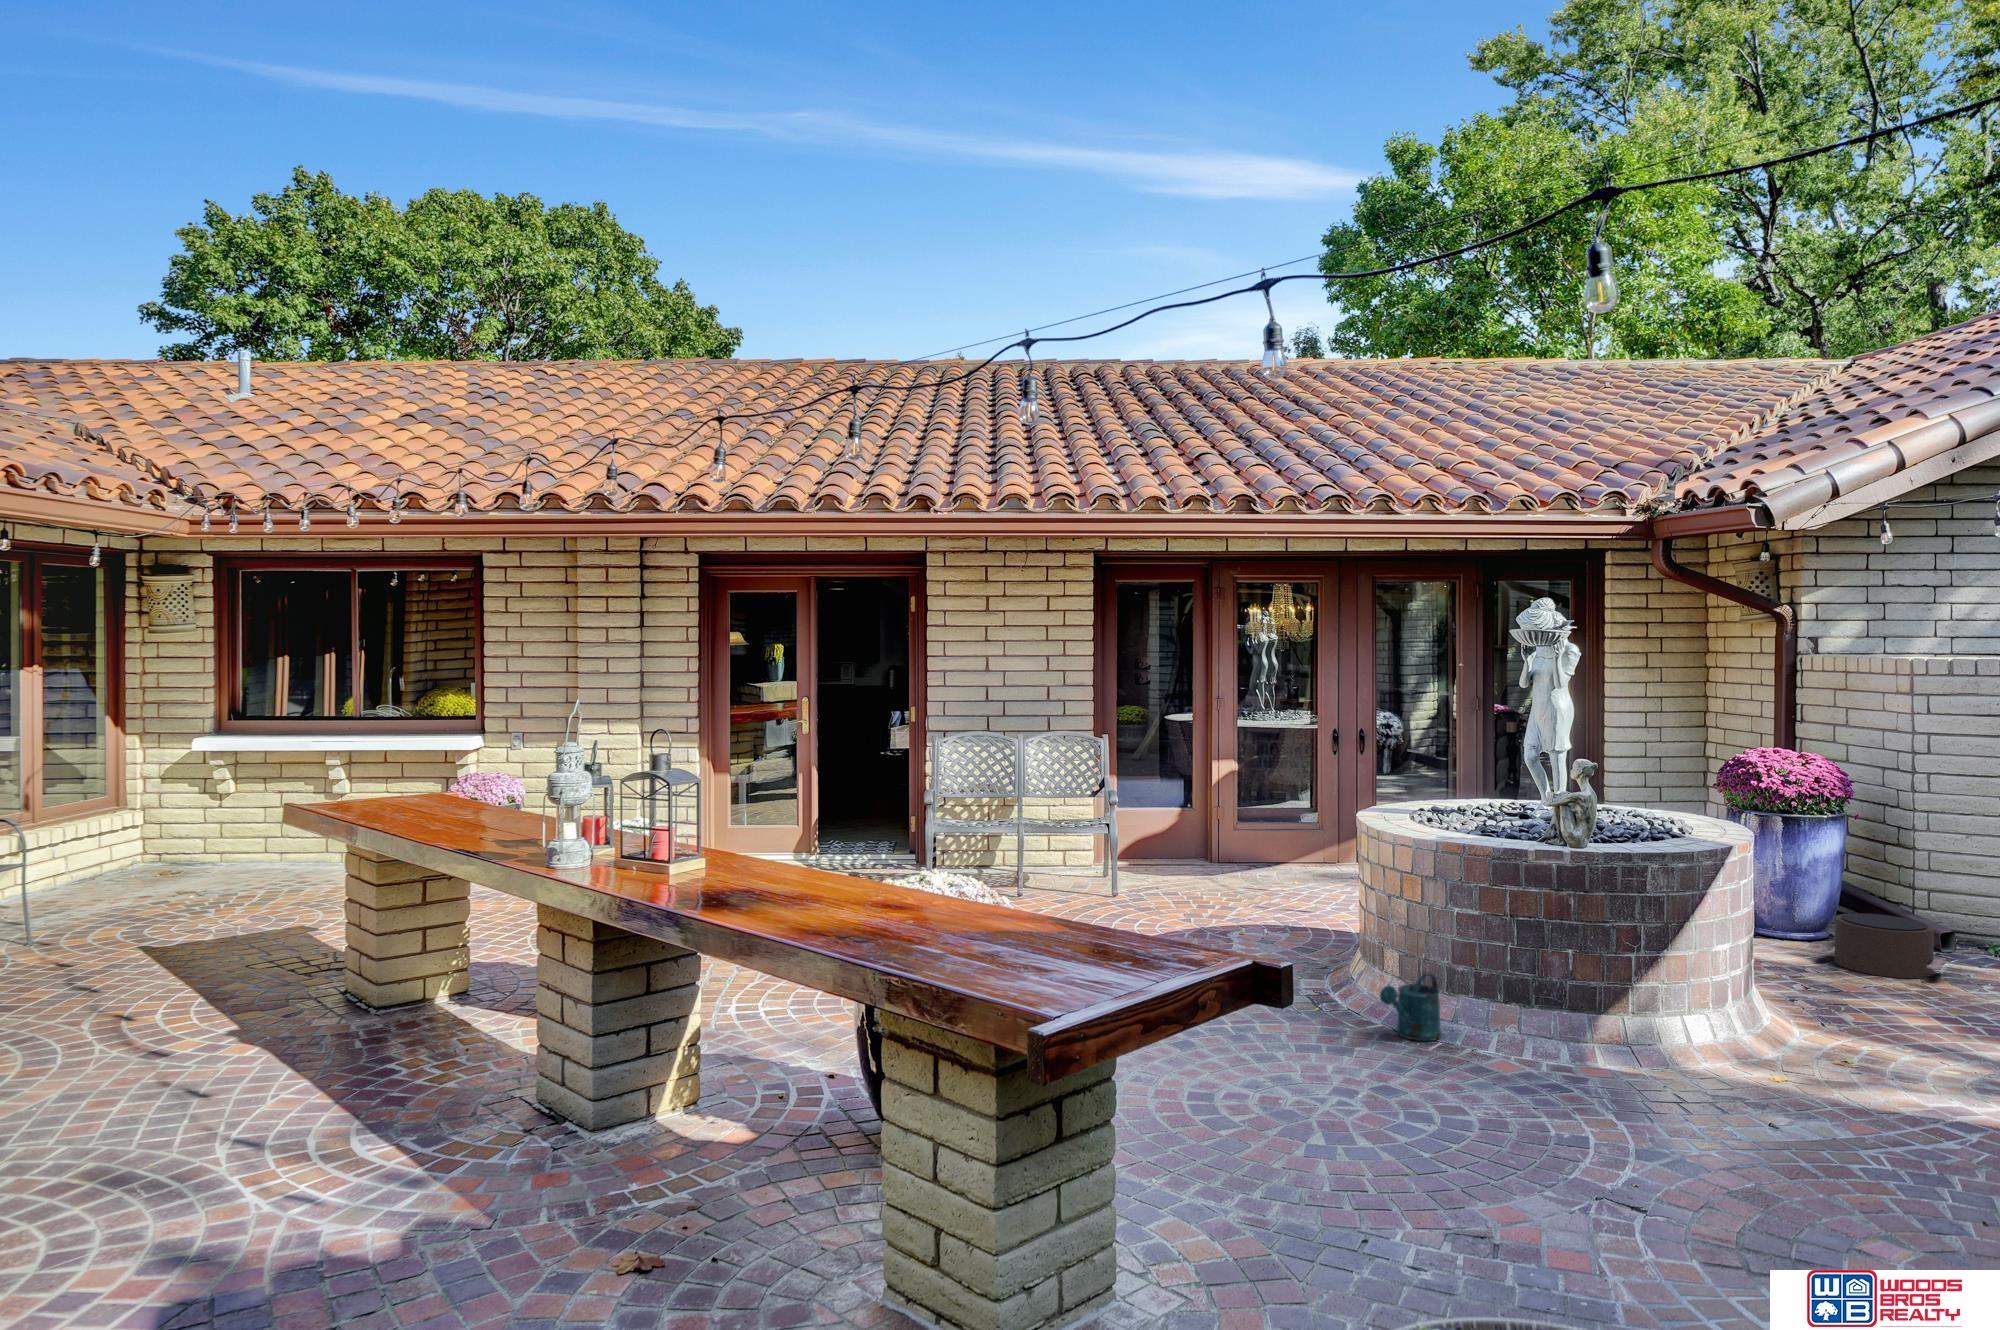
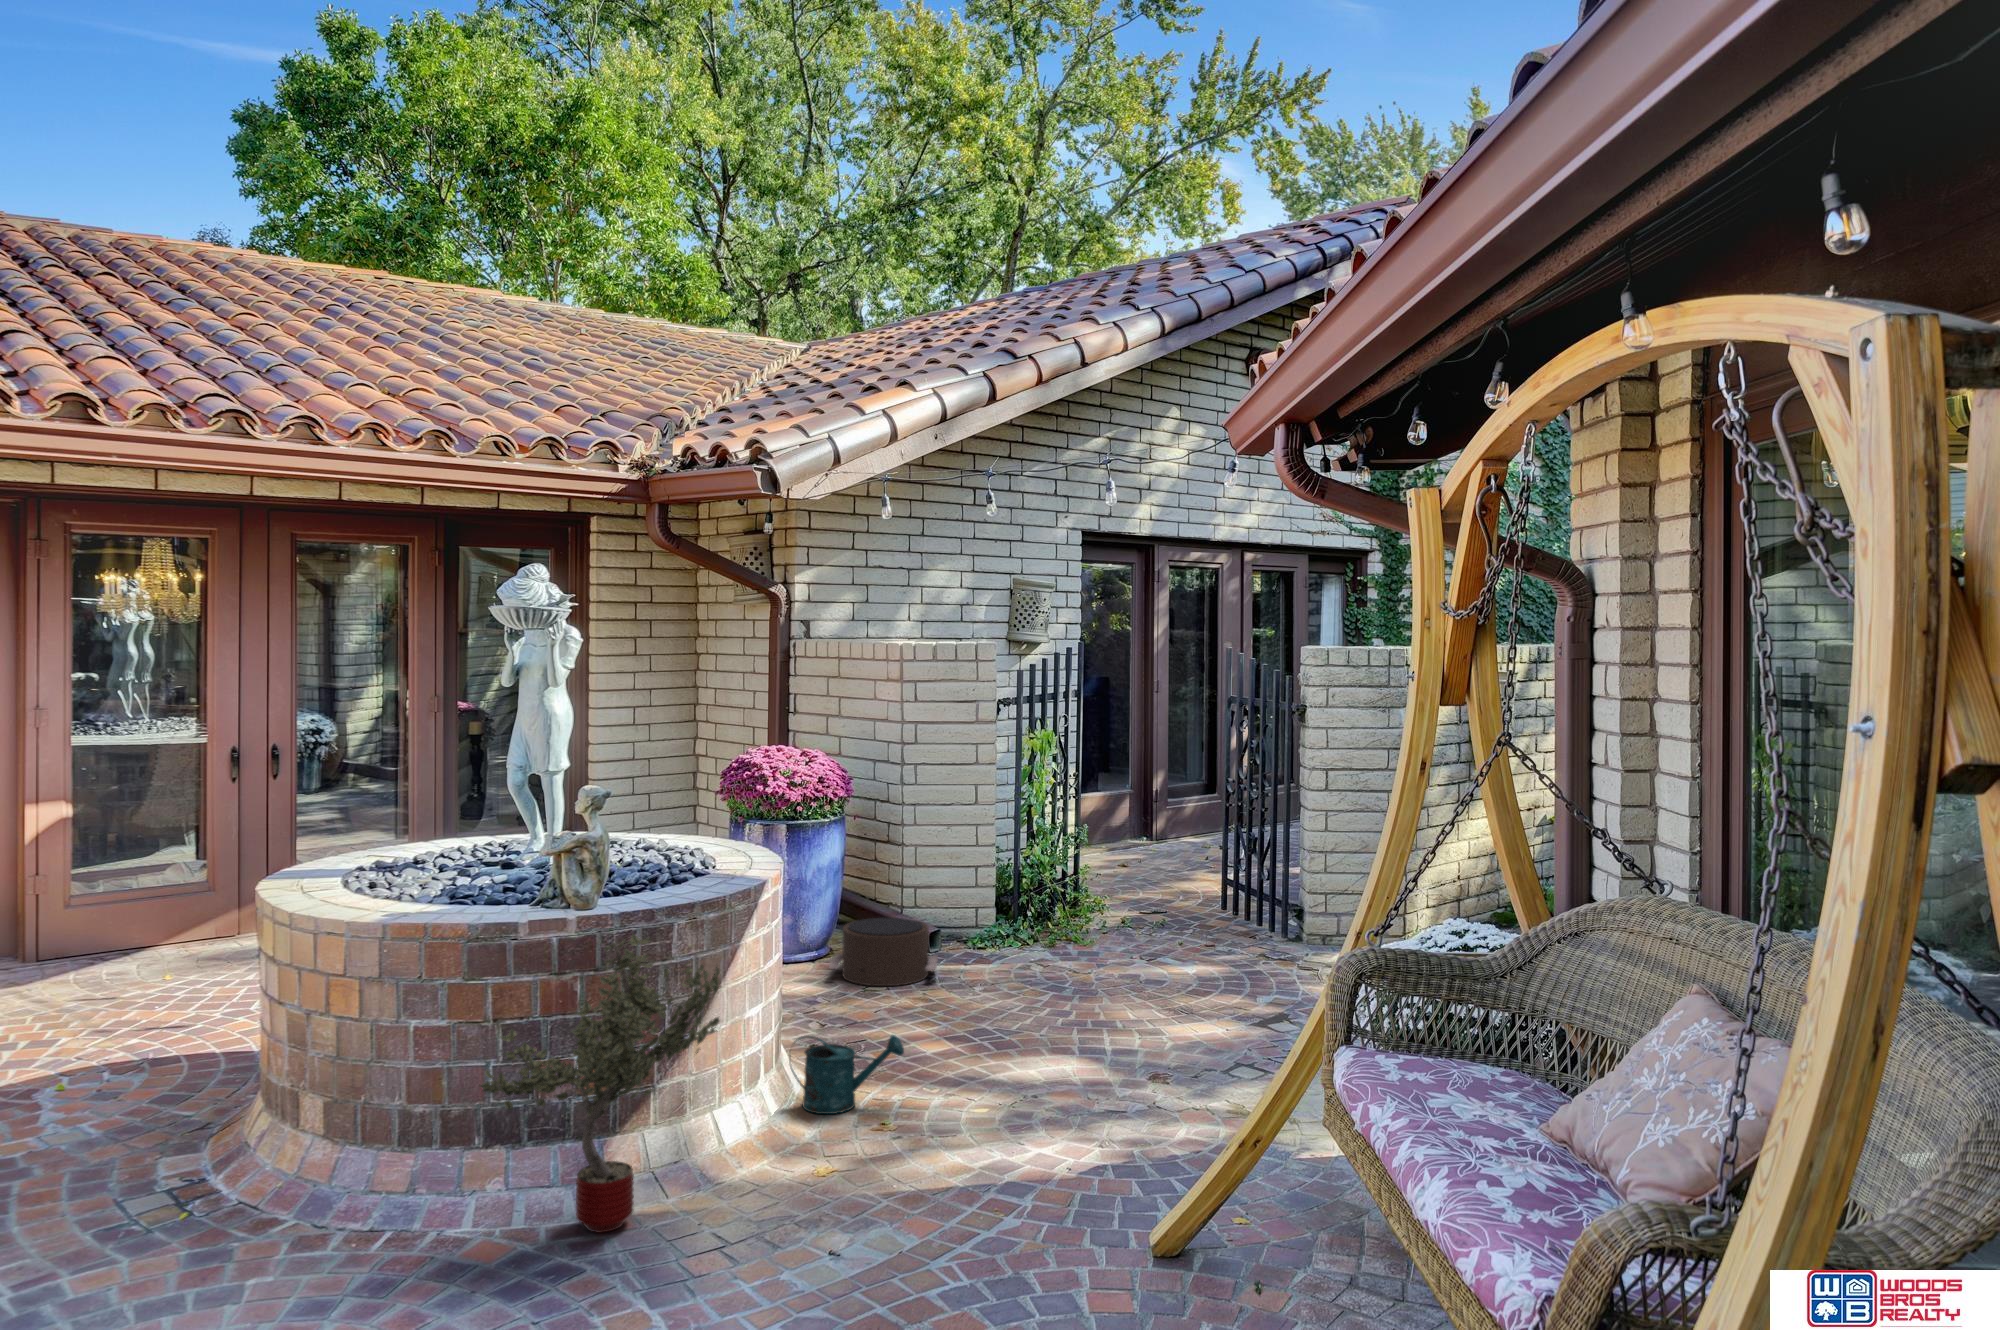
potted tree: none [1495,866,1683,1076] -> present [480,934,720,1233]
watering can: present [1380,973,1441,1041] -> present [789,1035,904,1114]

